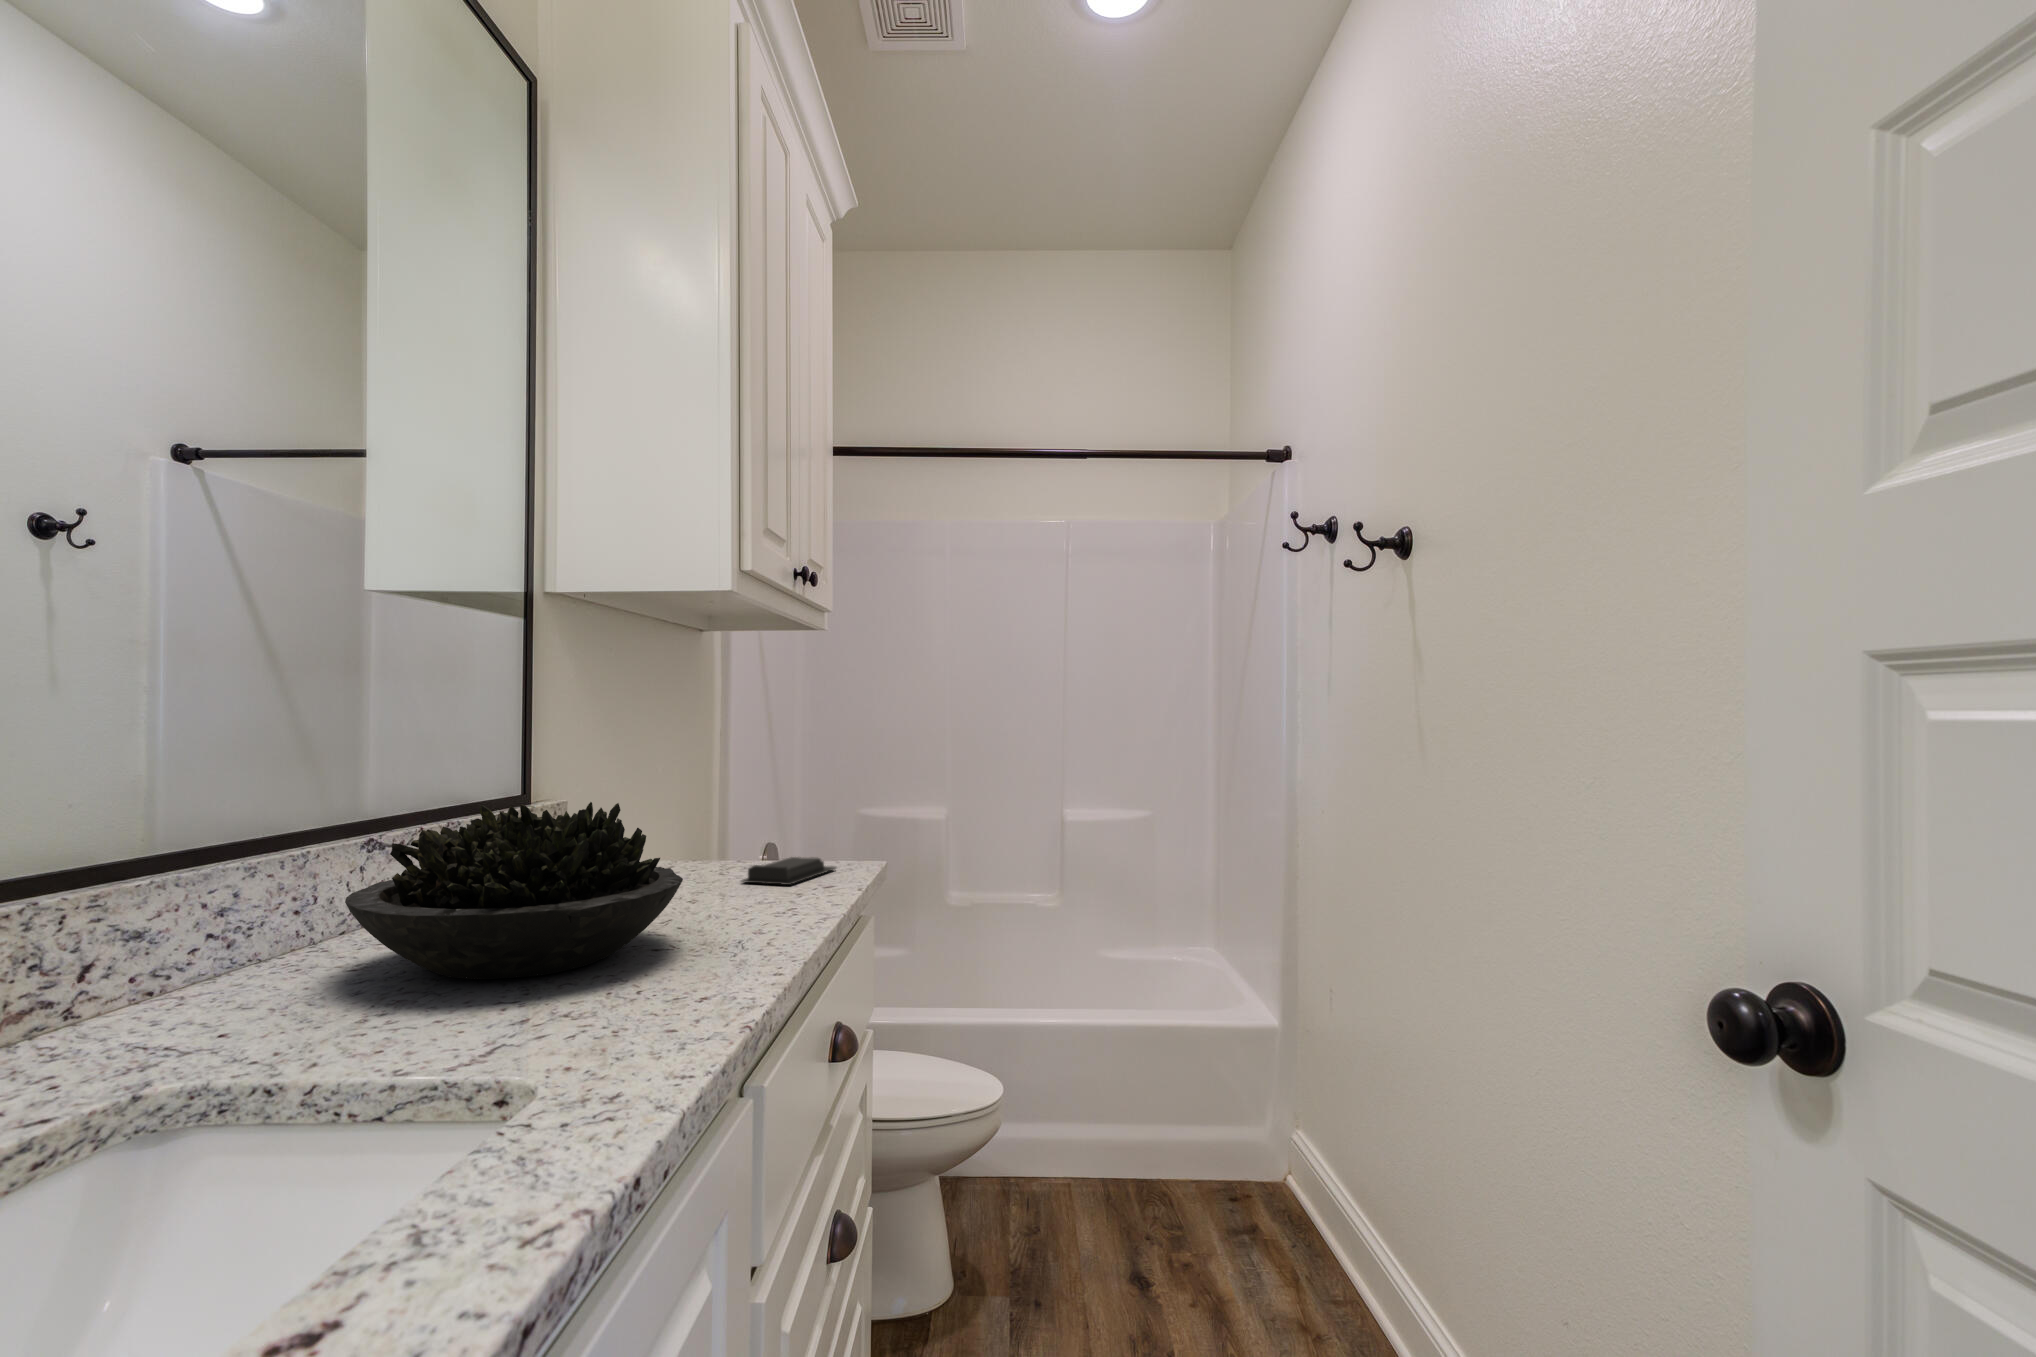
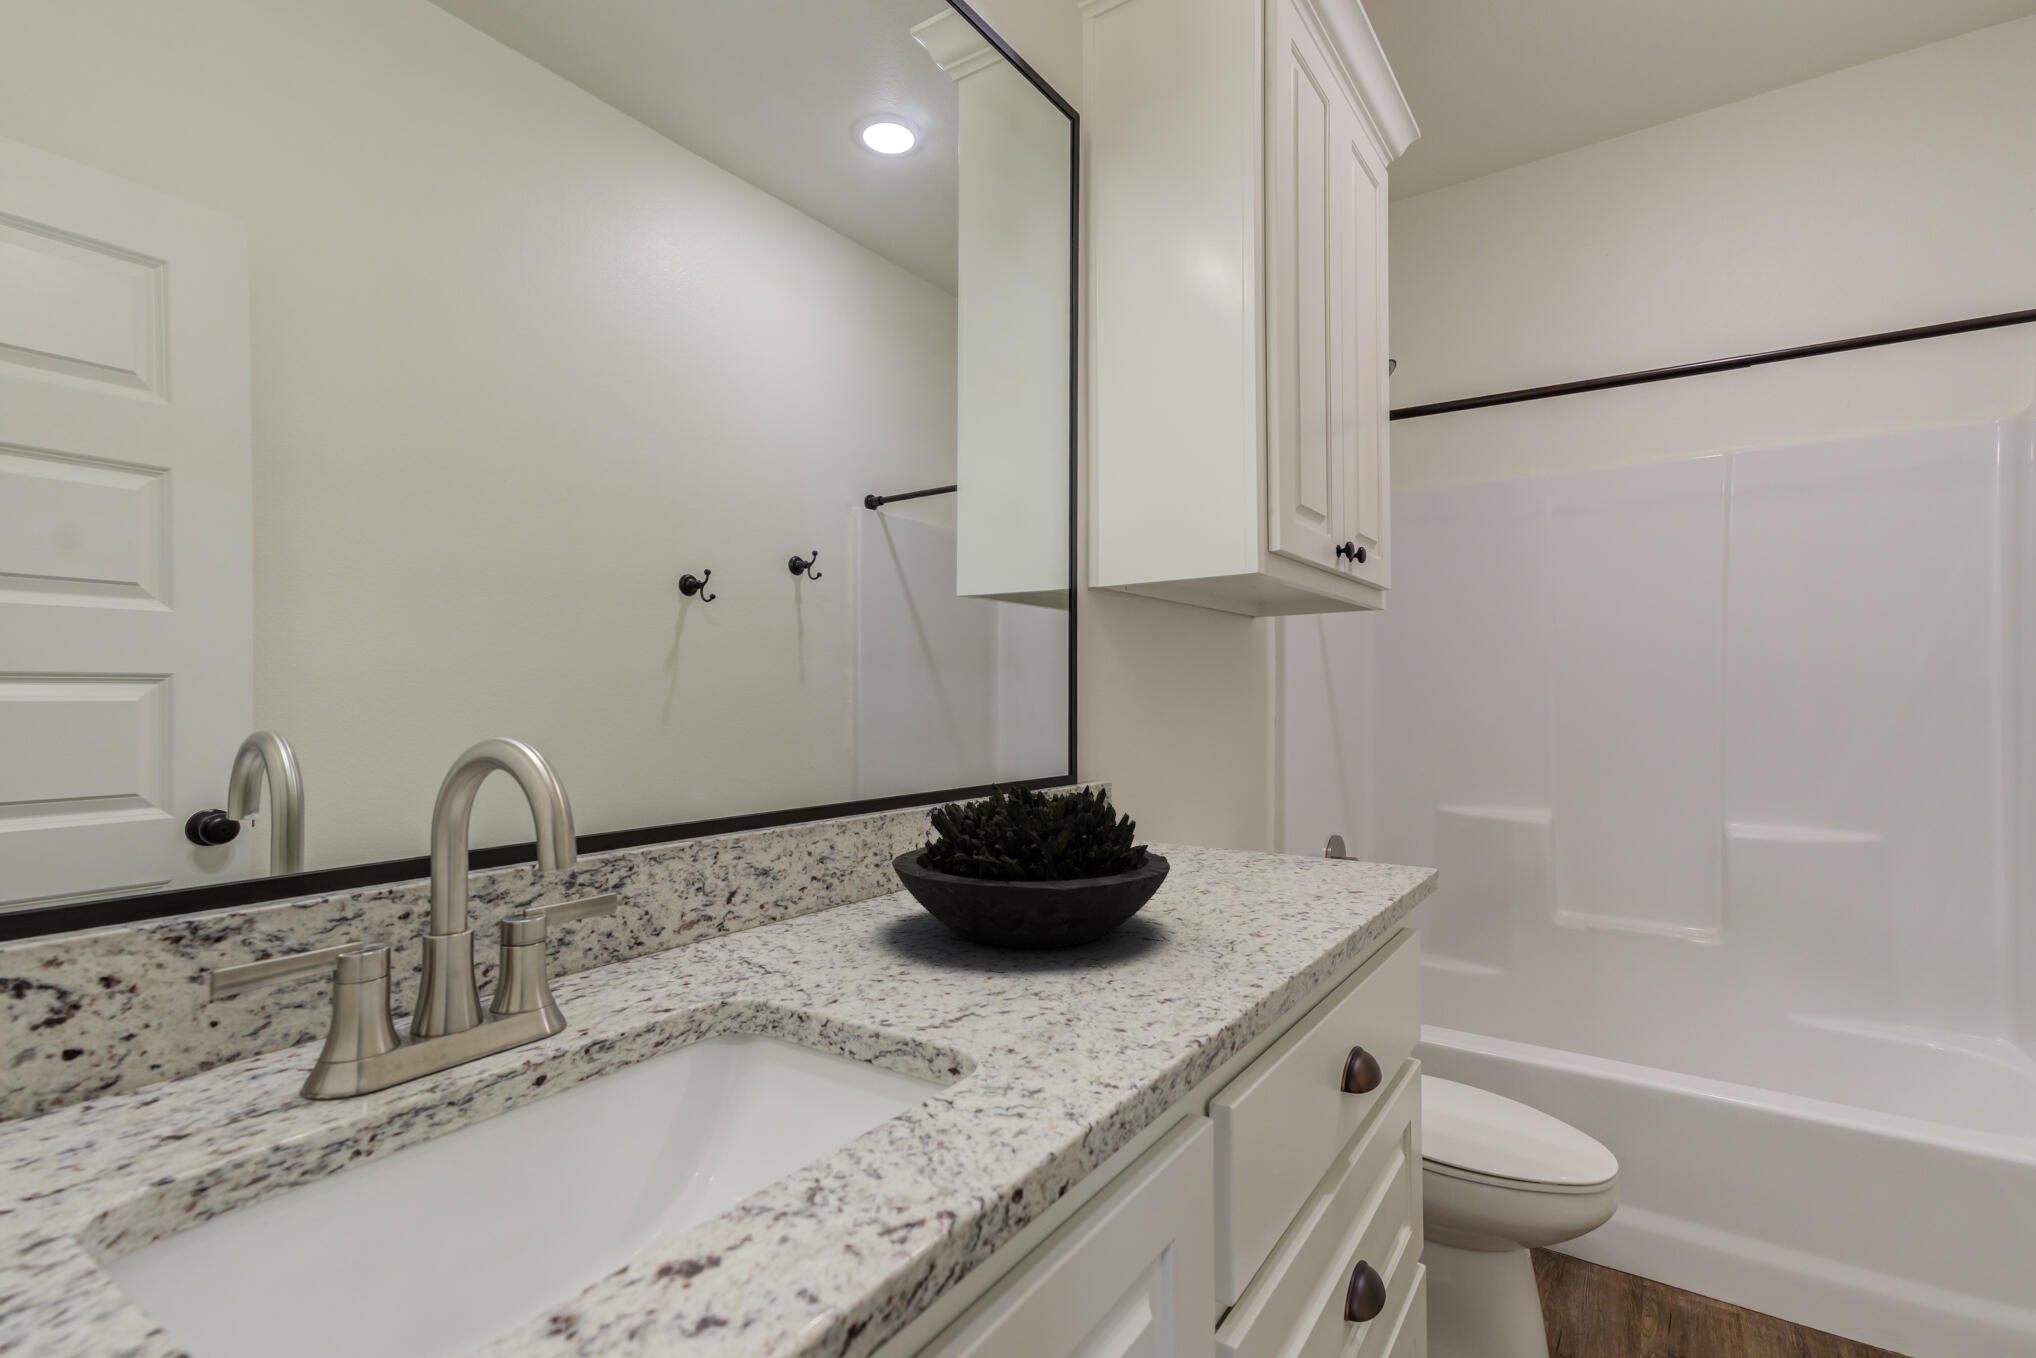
soap bar: present [741,857,836,885] -> none [1257,855,1367,885]

